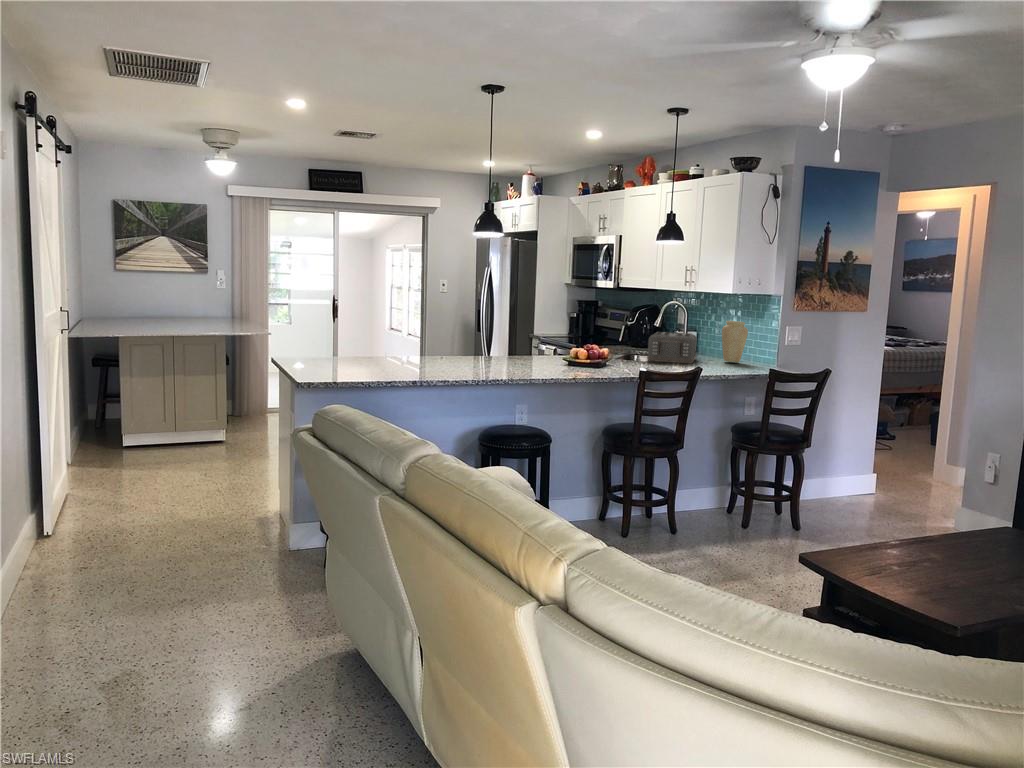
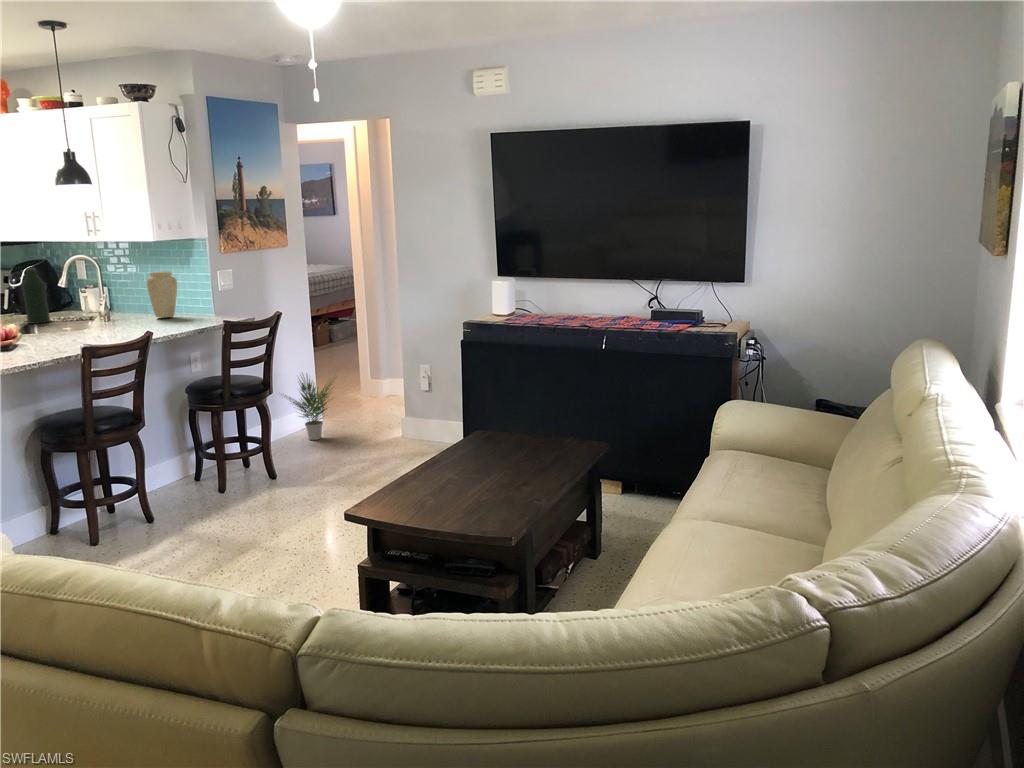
bottle: none [629,310,648,354] -> present [22,268,50,324]
toaster: present [647,332,697,364] -> none [60,291,123,331]
potted plant: none [826,436,894,508] -> present [284,376,333,440]

